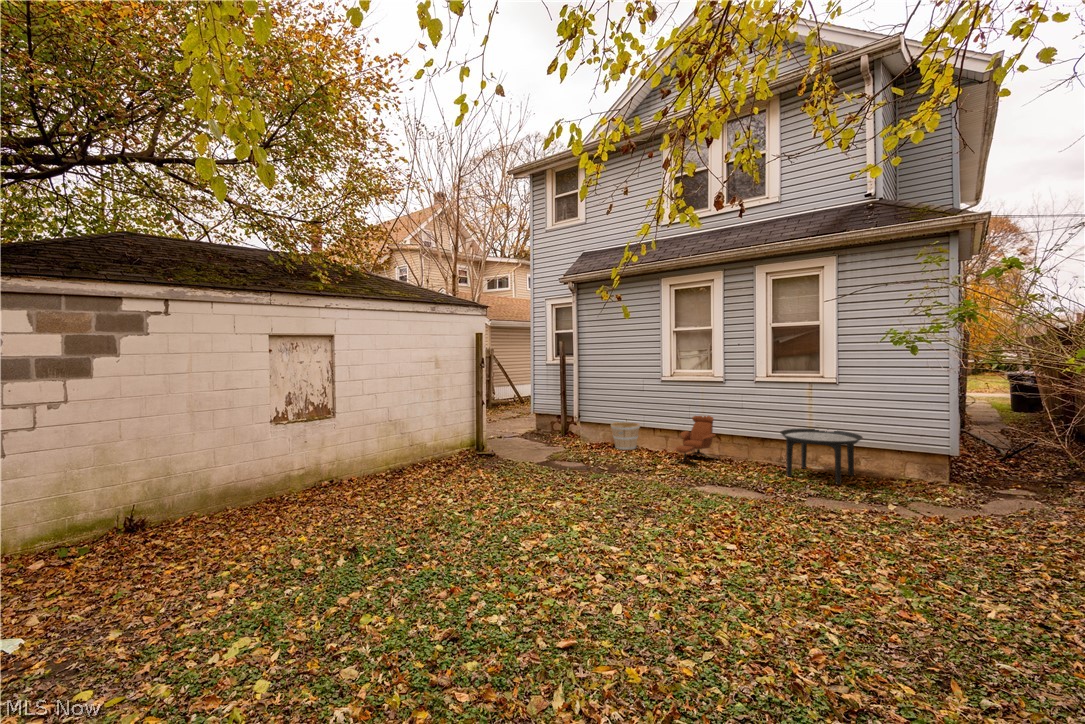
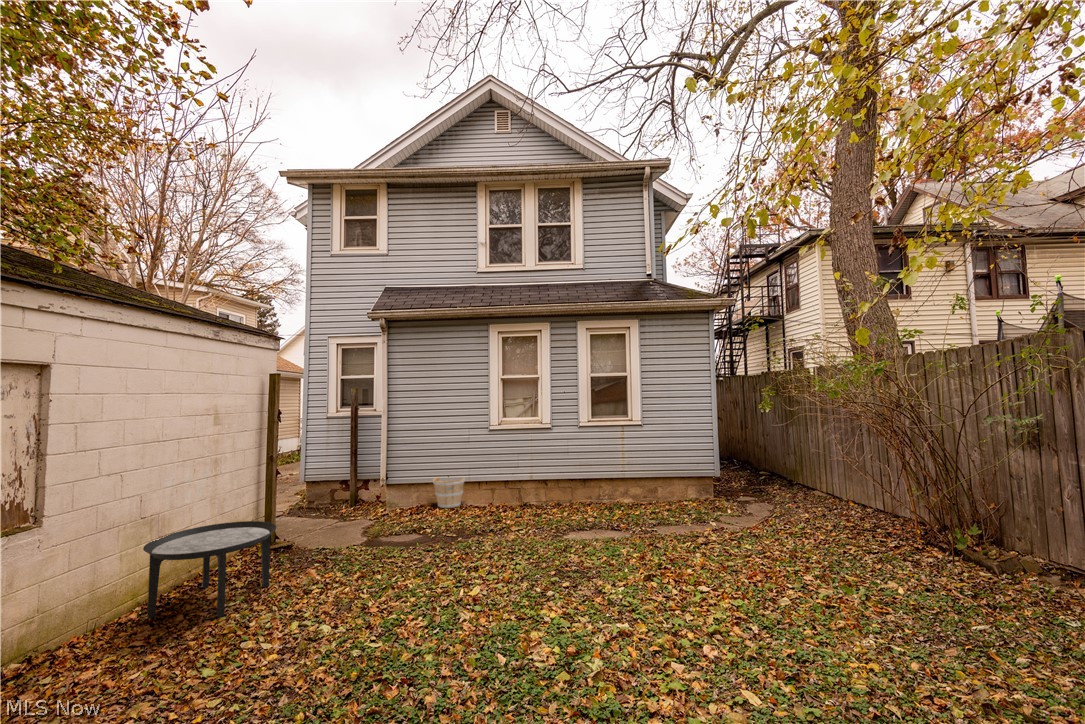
lounge chair: present [676,416,716,462] -> none [515,460,549,513]
round table: present [780,429,863,485] -> present [143,521,277,618]

